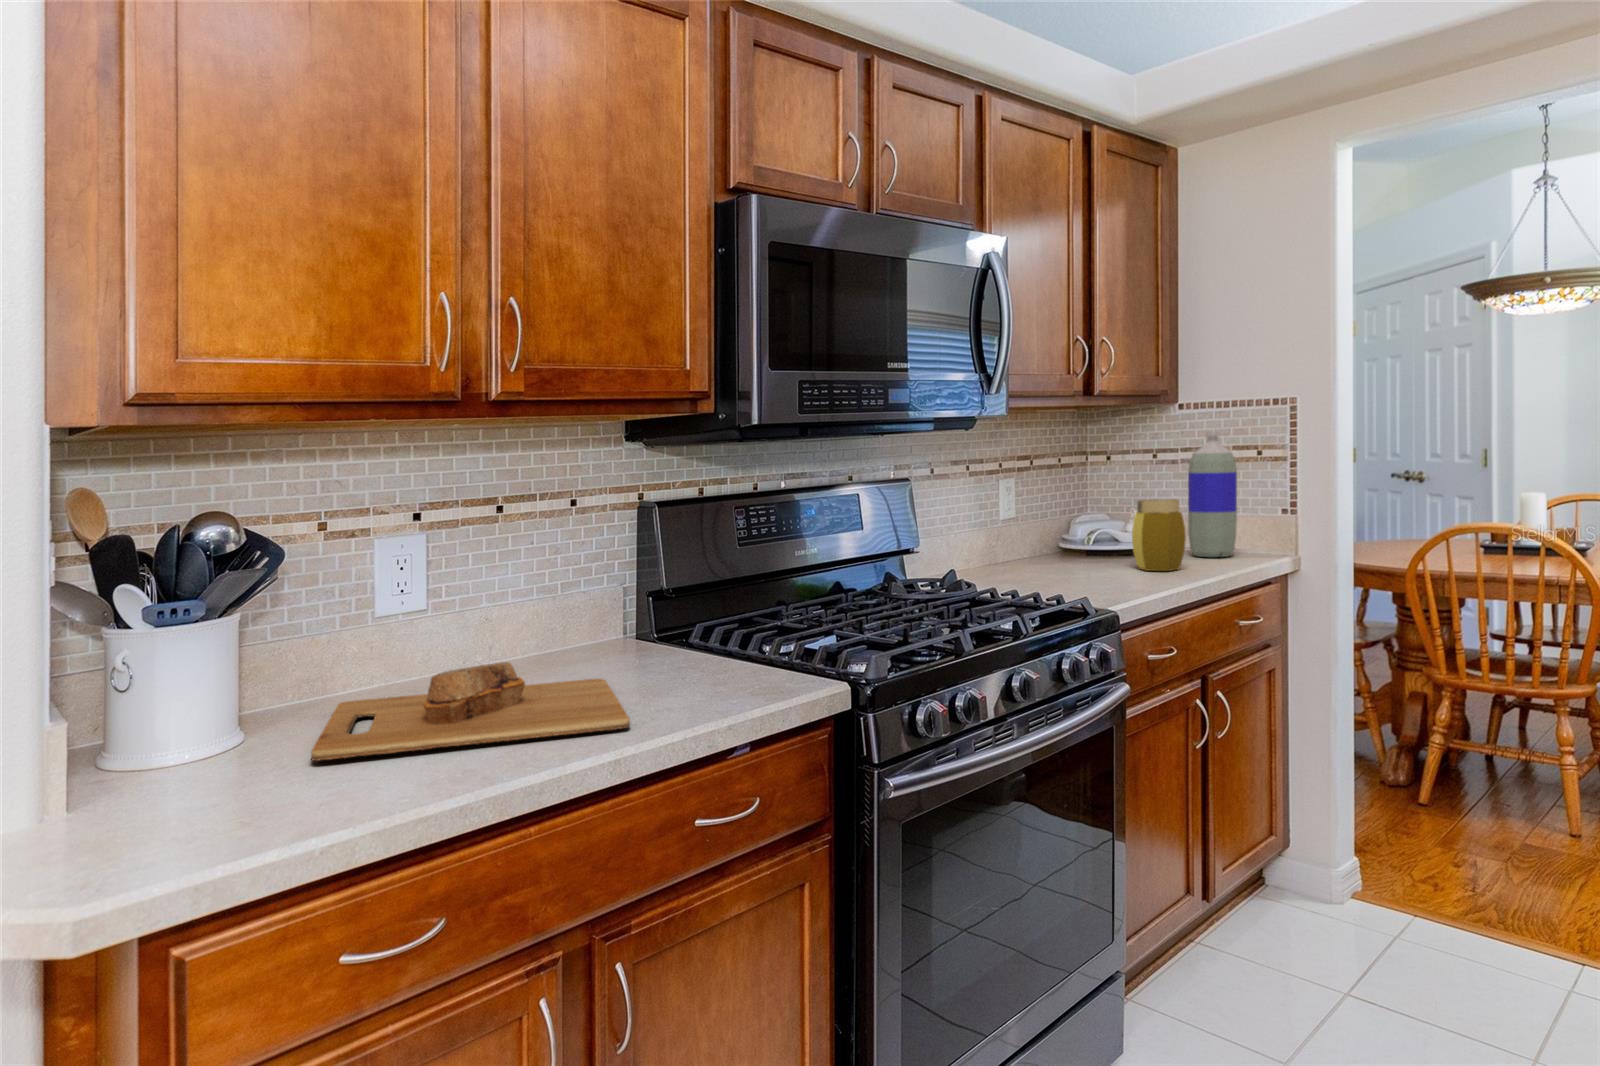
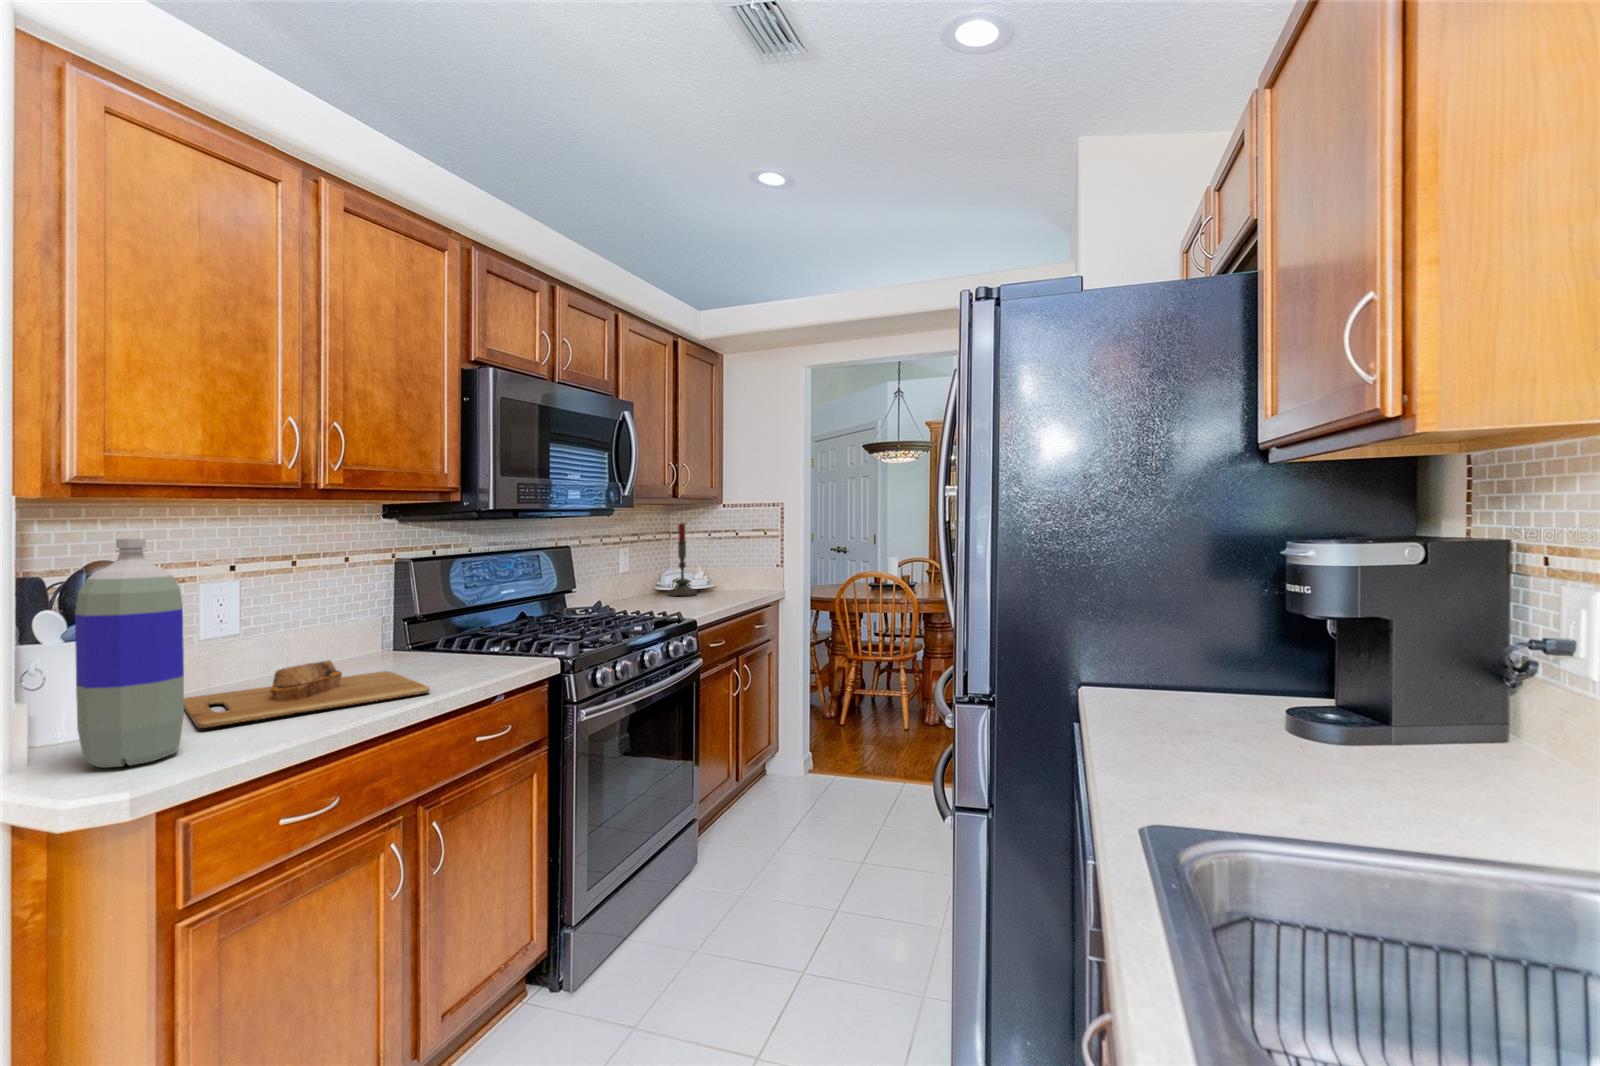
bottle: present [1188,431,1237,557] -> present [75,539,184,768]
candle: none [1080,435,1131,562] -> present [668,524,697,596]
jar: present [1132,499,1186,571] -> none [699,558,728,600]

